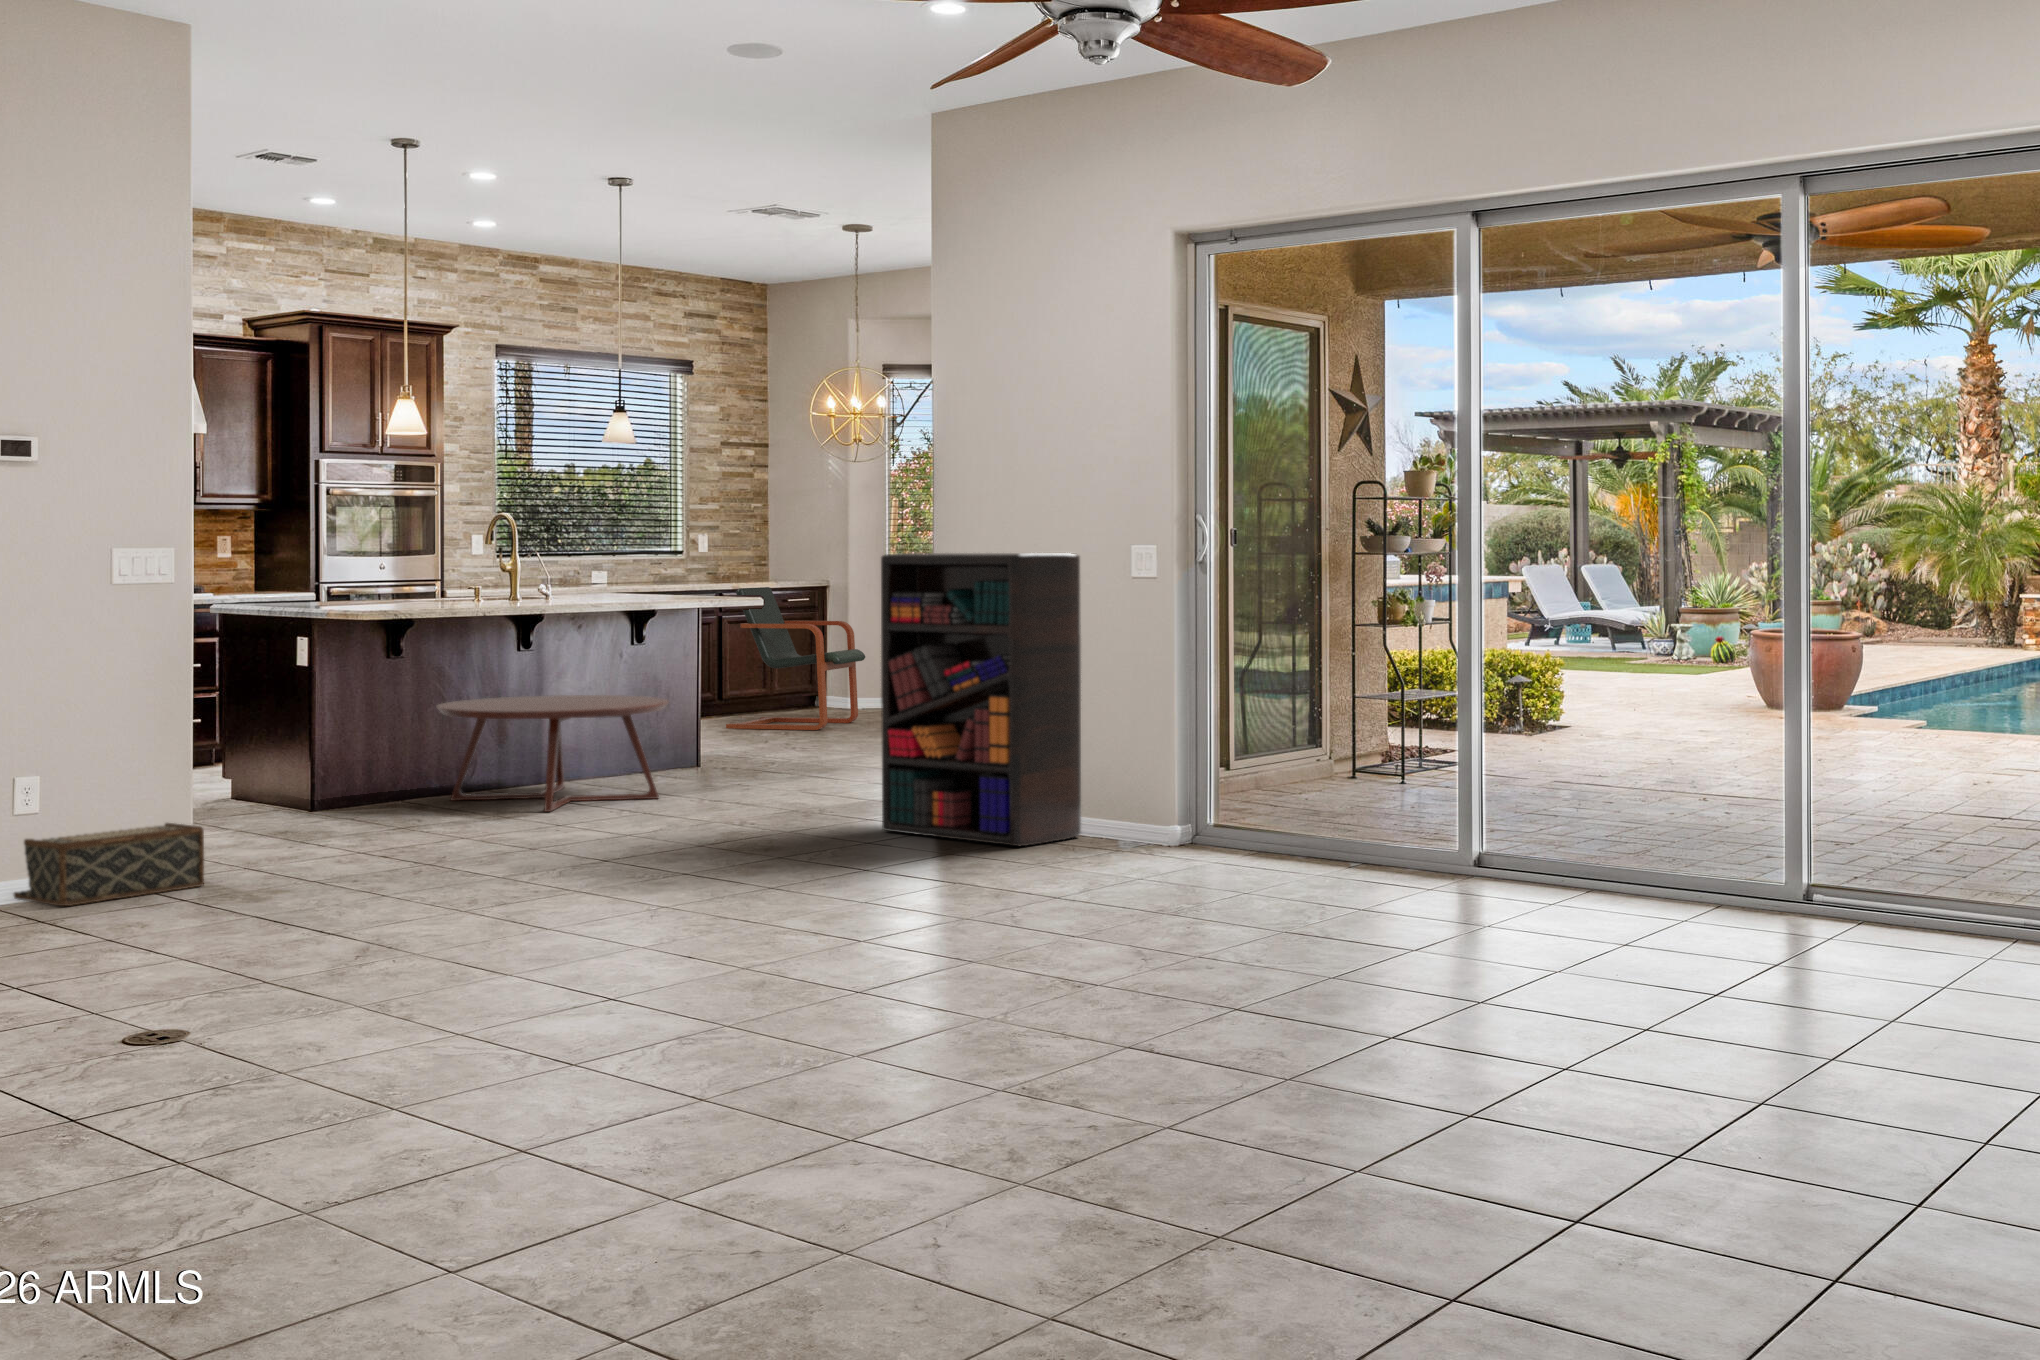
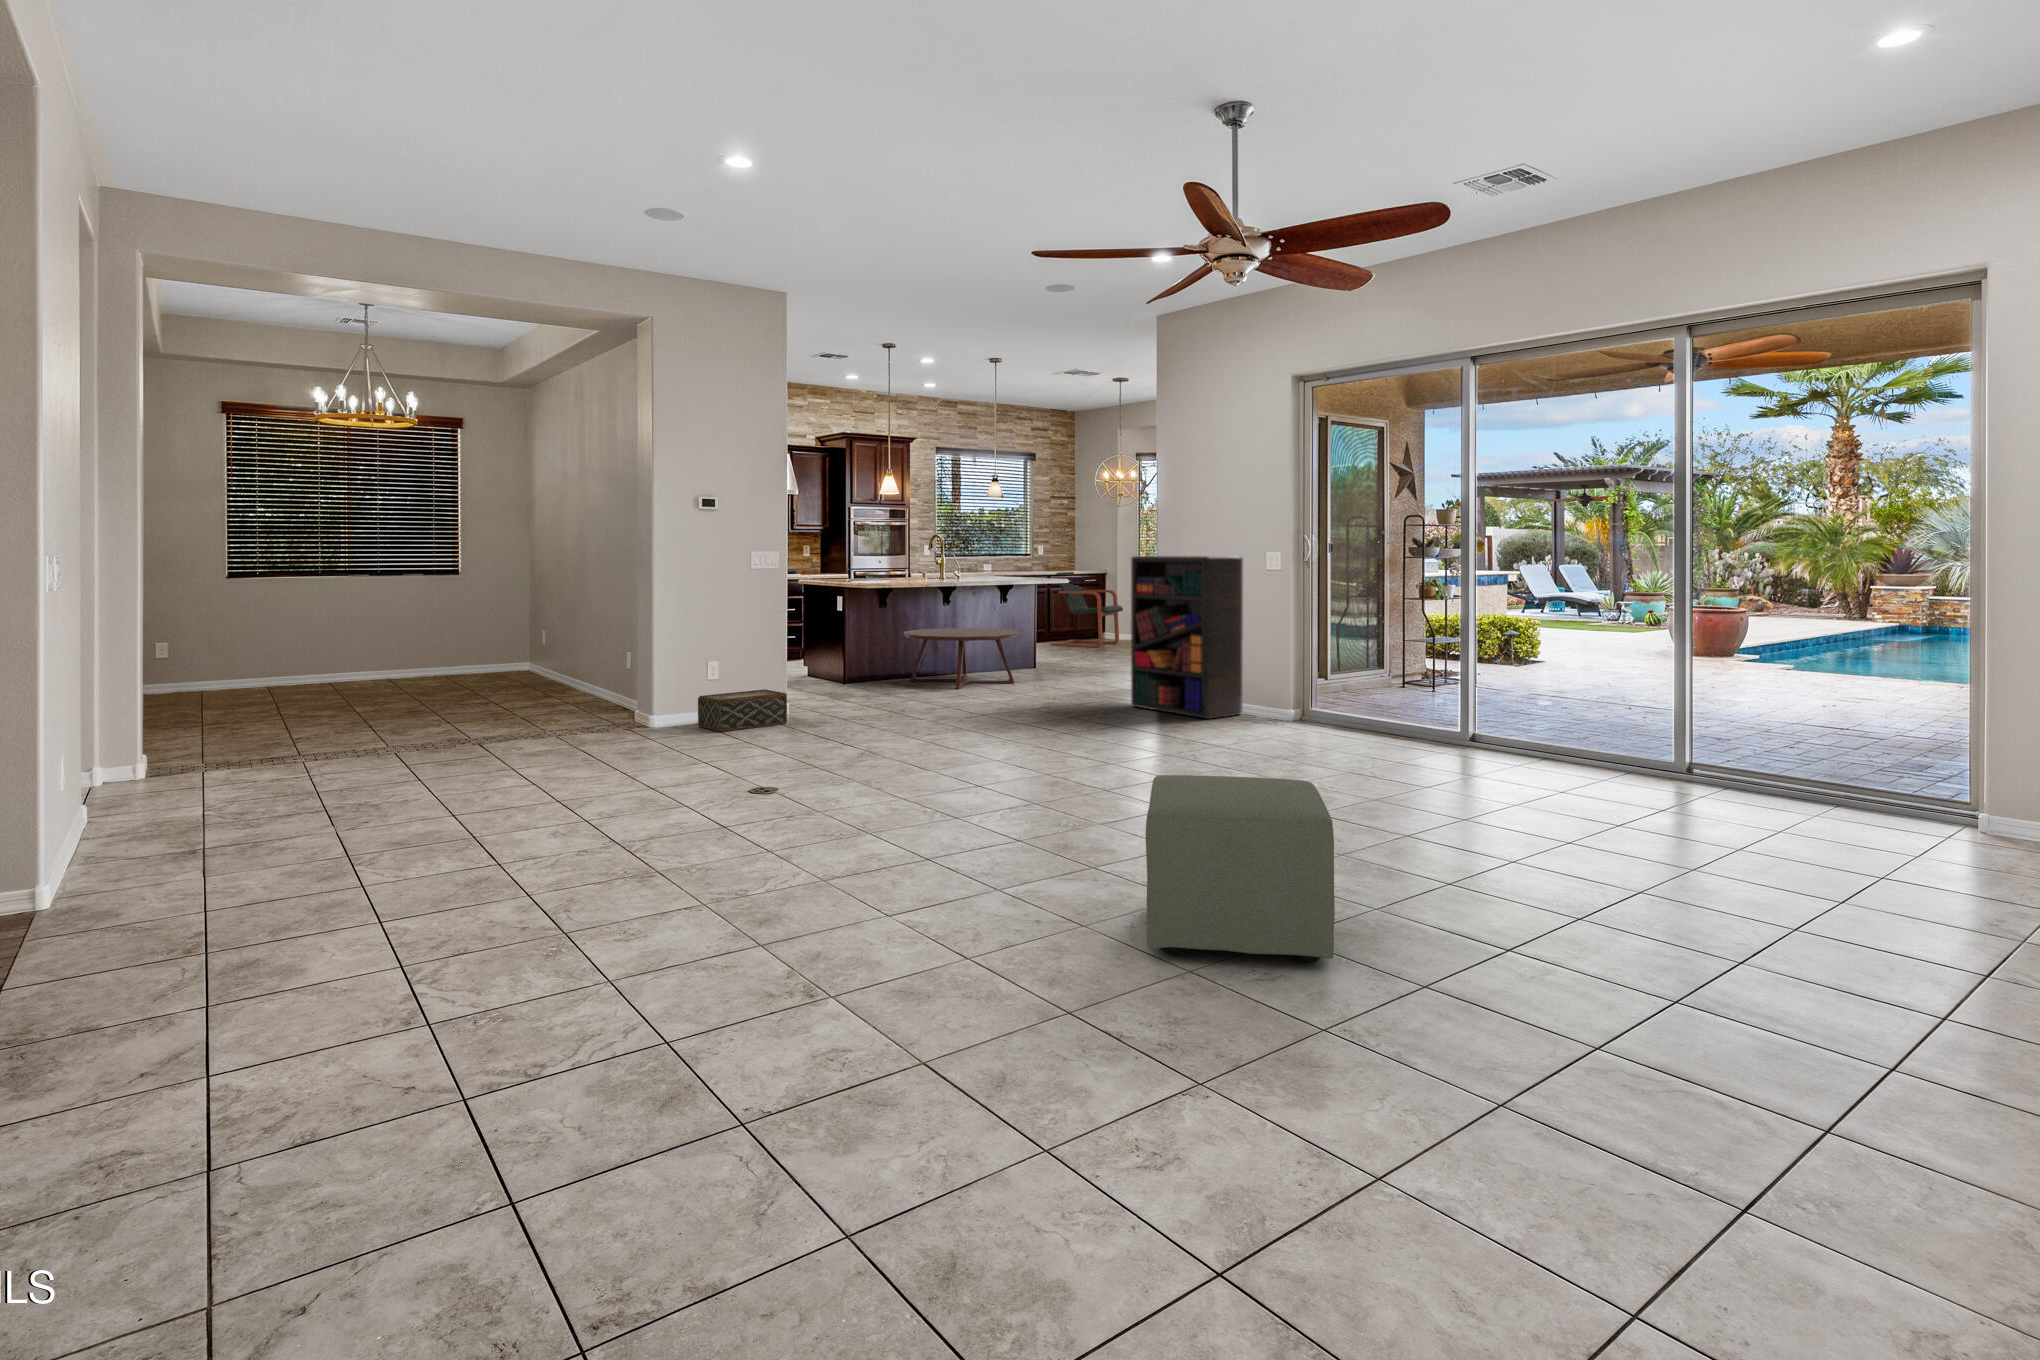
ottoman: none [909,915,1208,1204] -> present [1146,775,1335,963]

